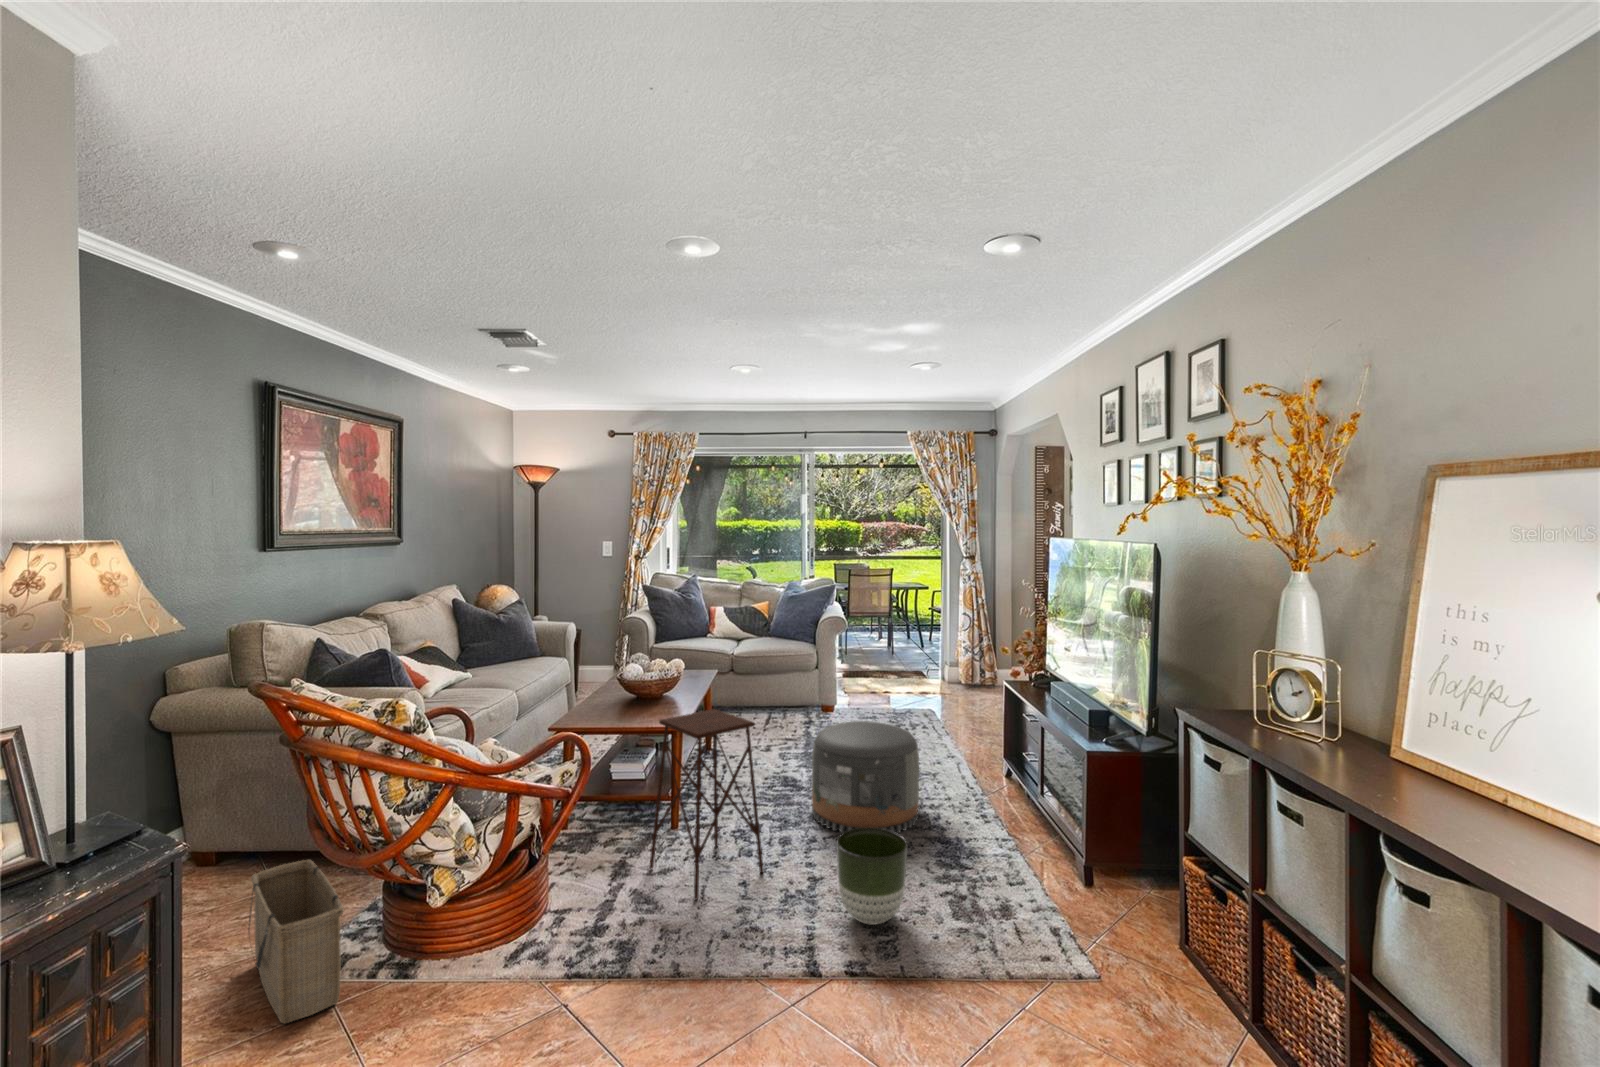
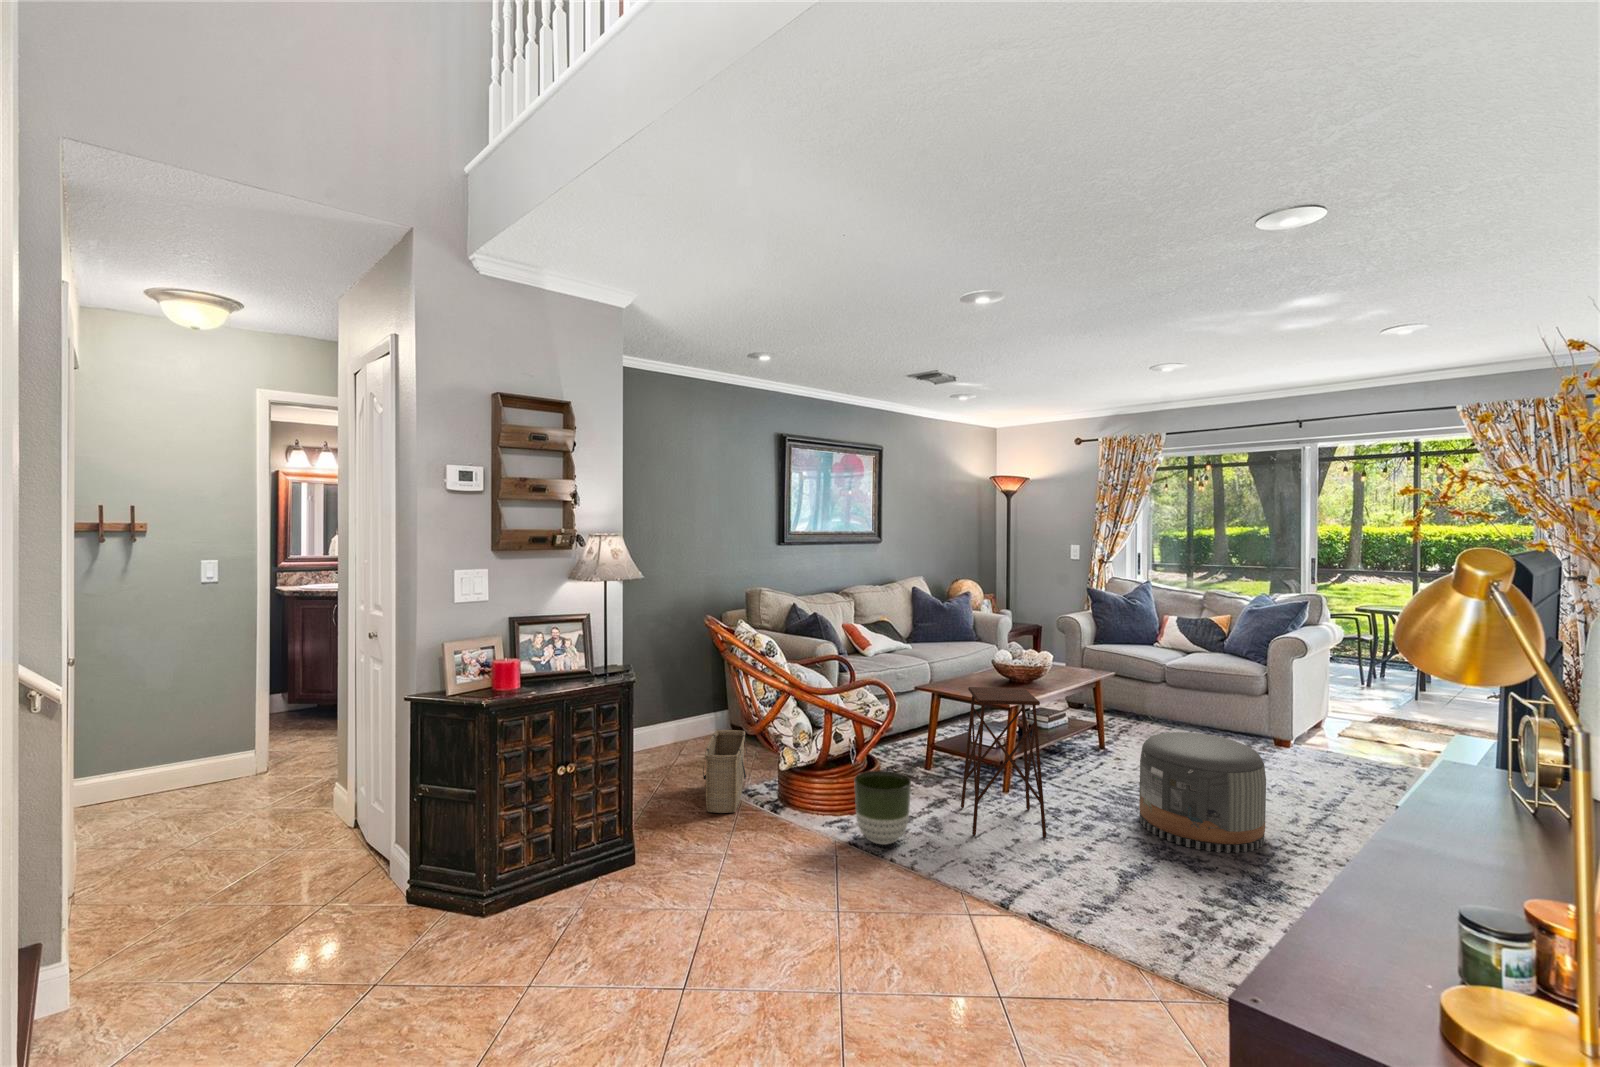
planter: present [837,828,907,925] -> present [855,771,911,845]

